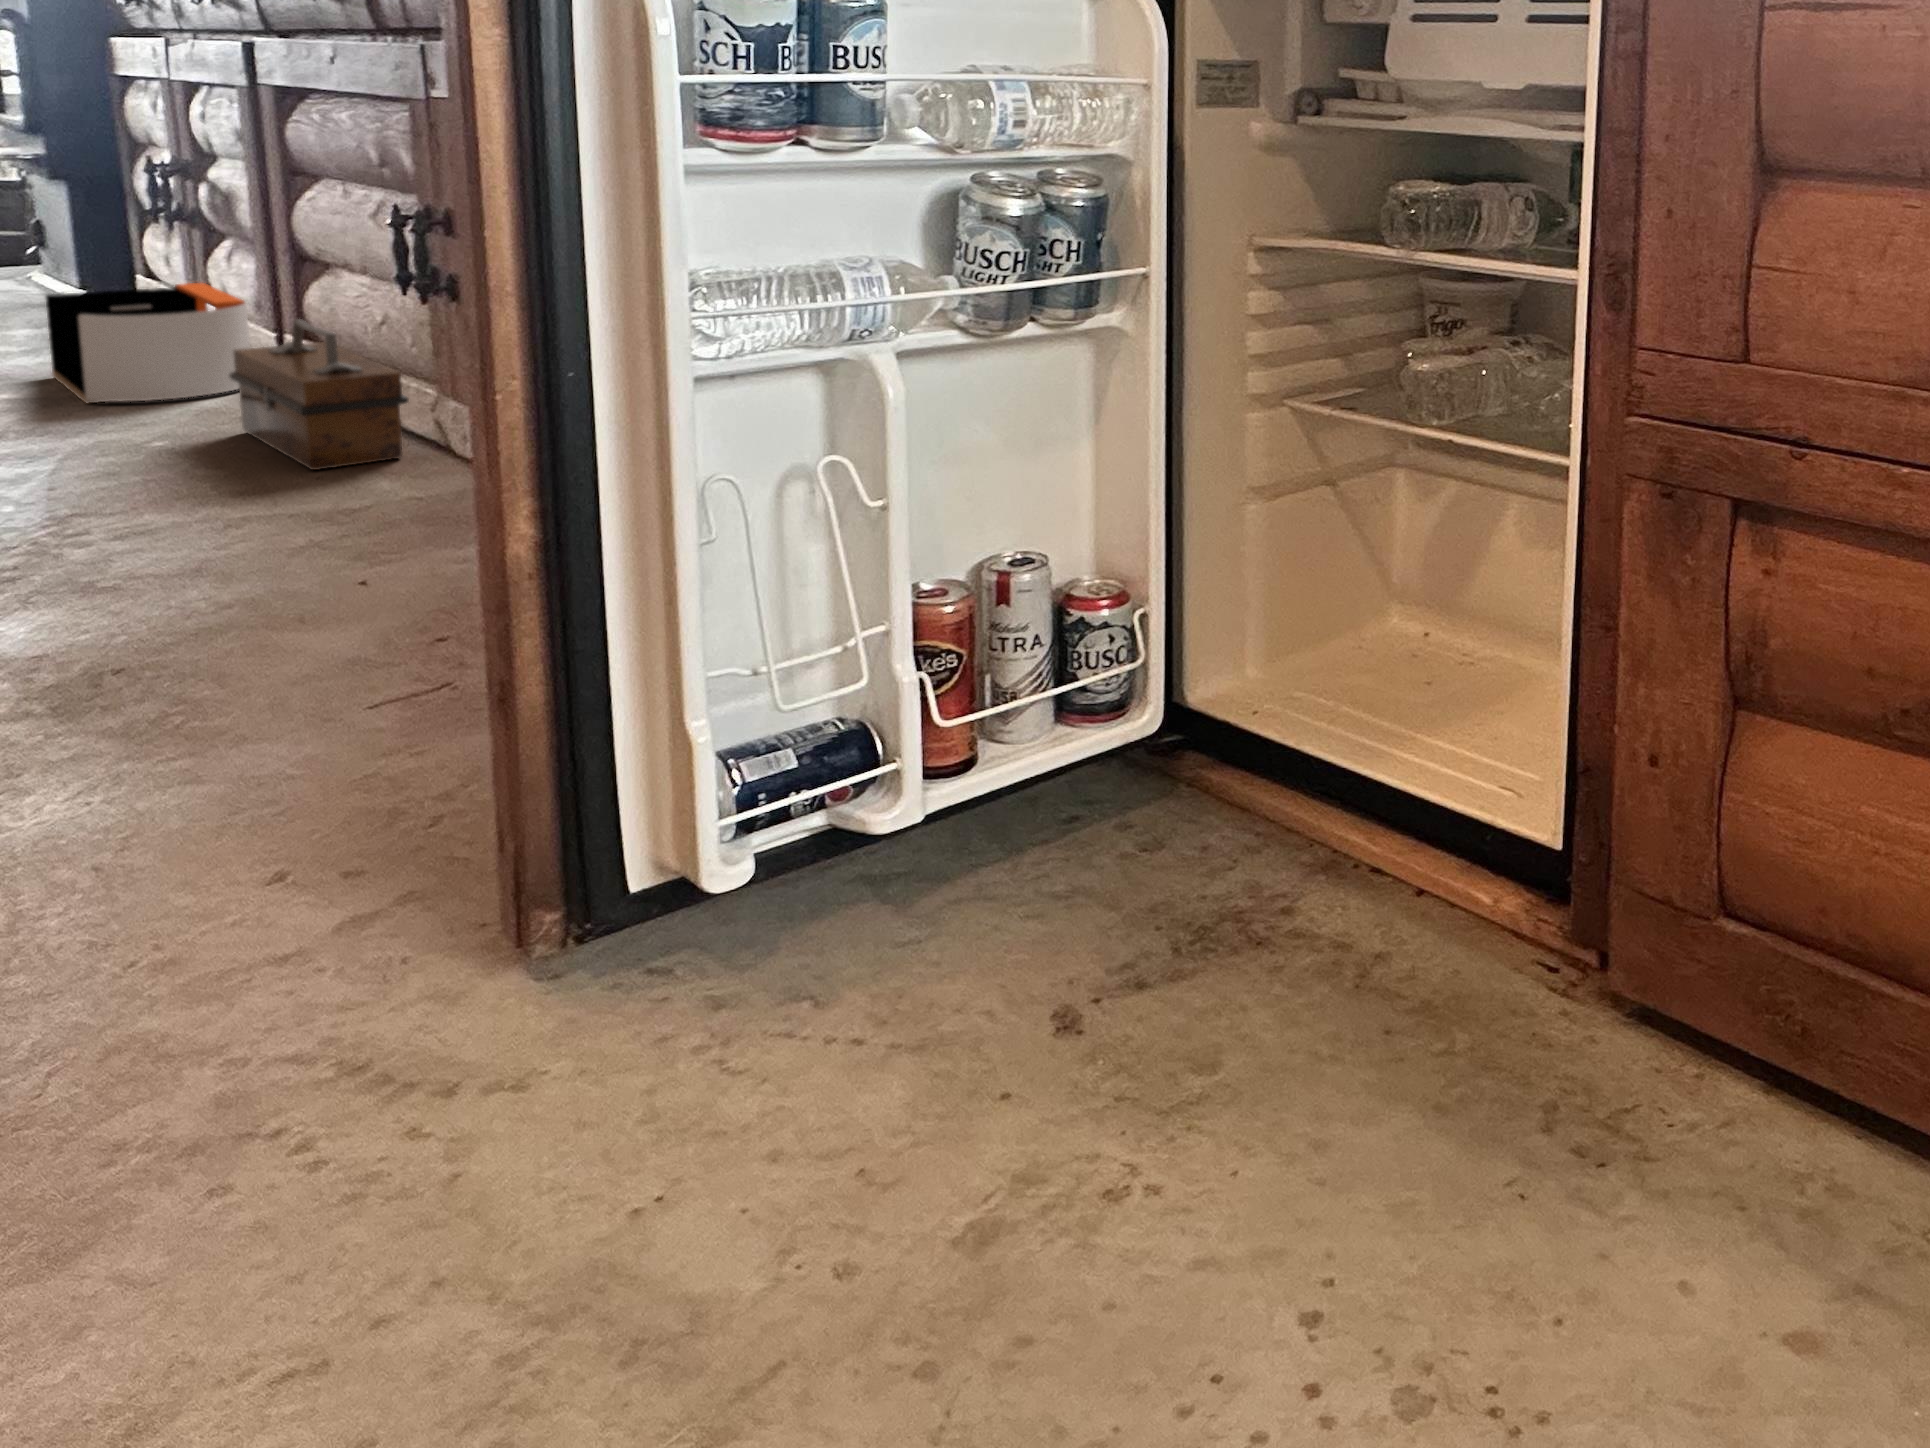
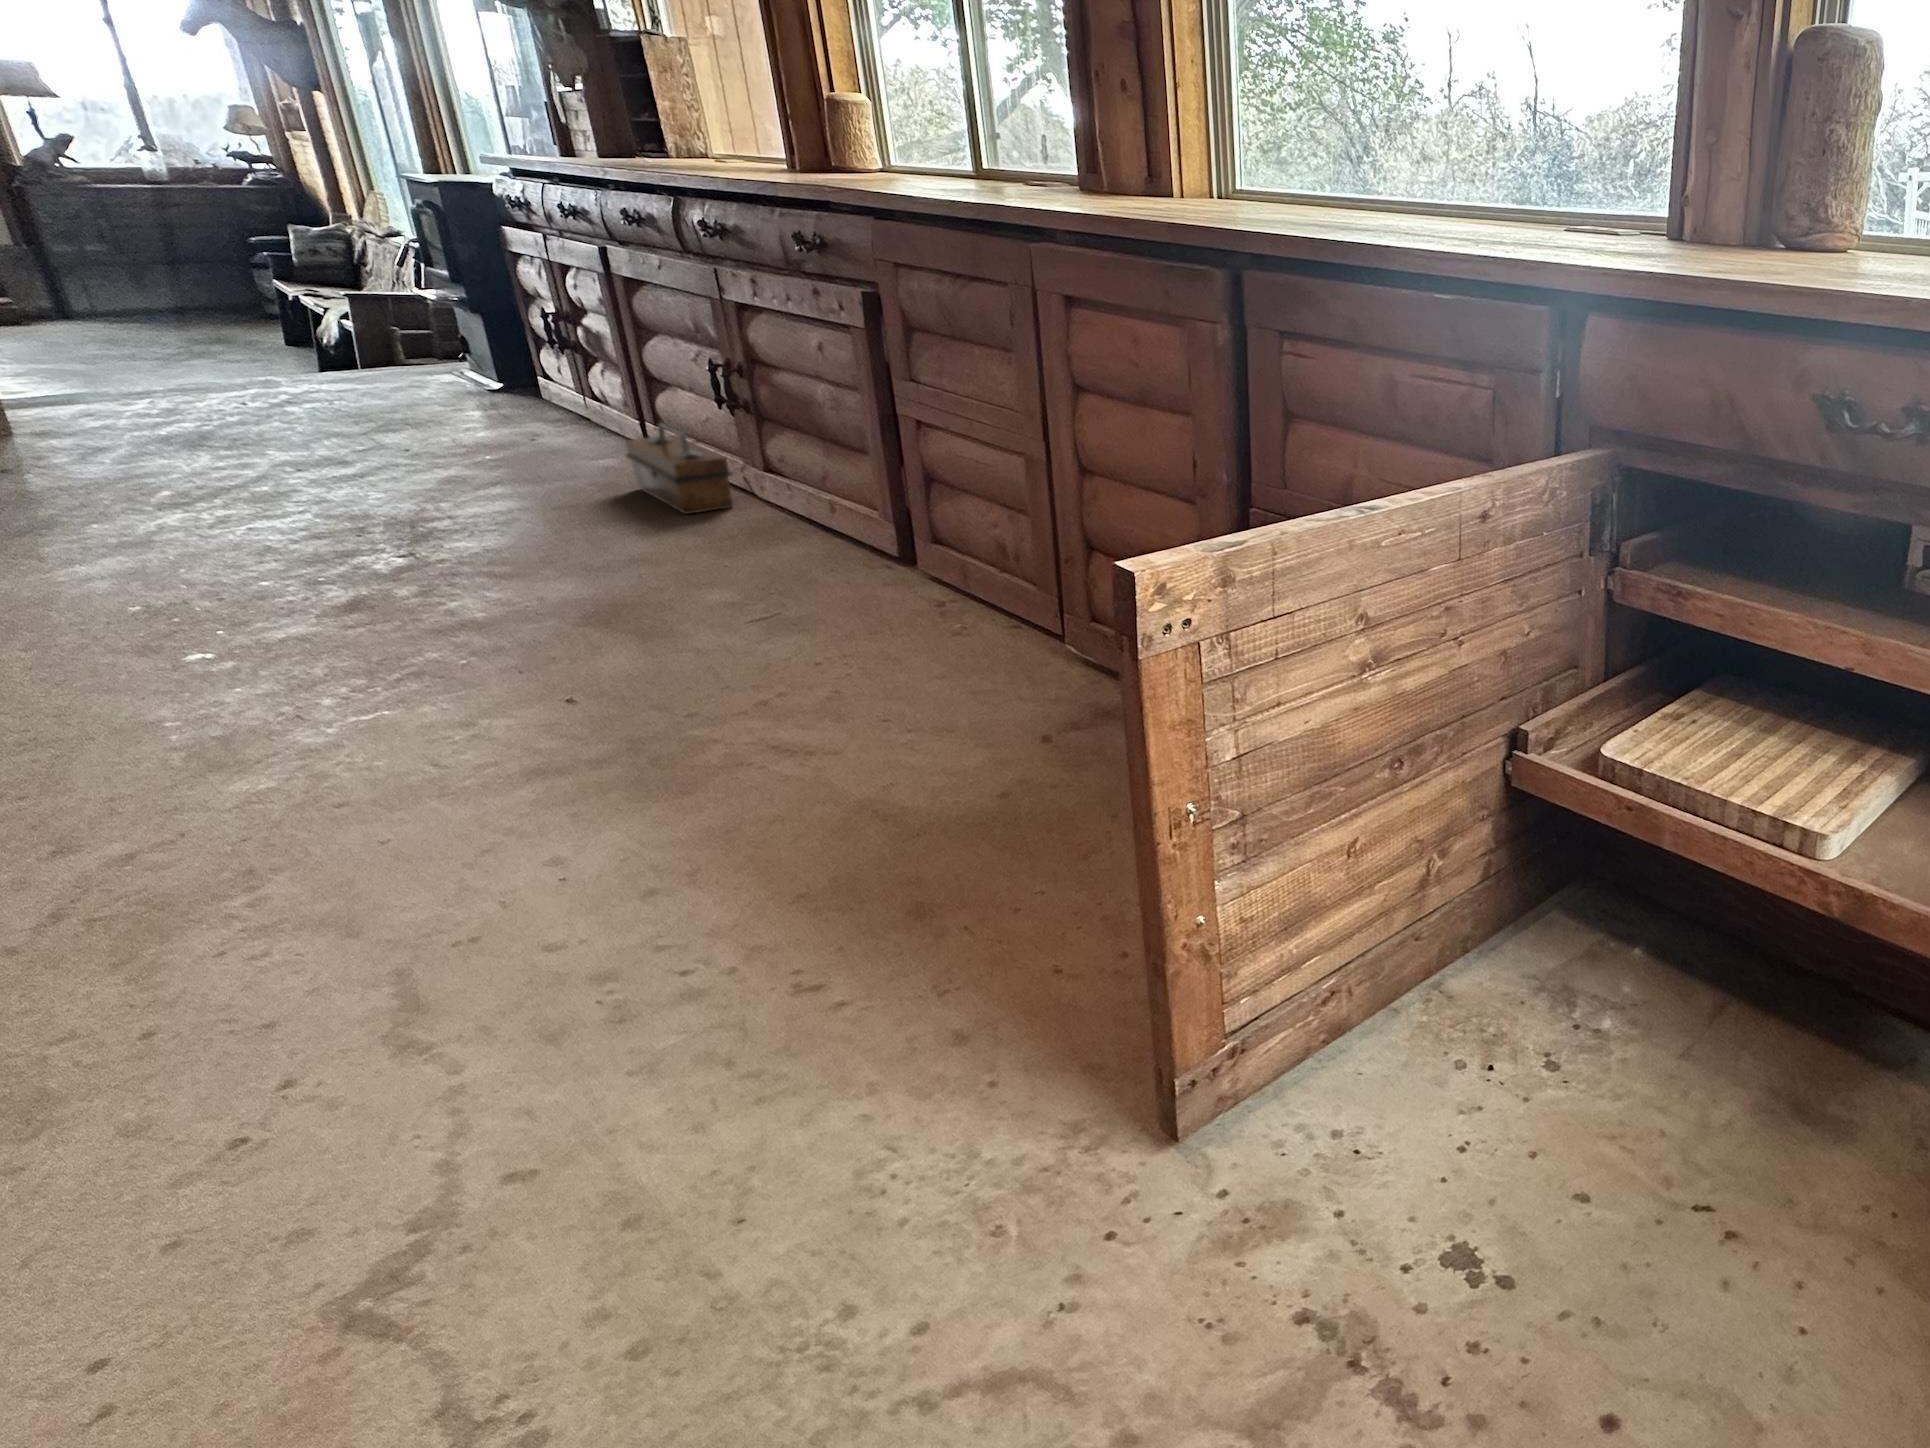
storage bin: present [46,283,250,404] -> none [499,389,632,469]

